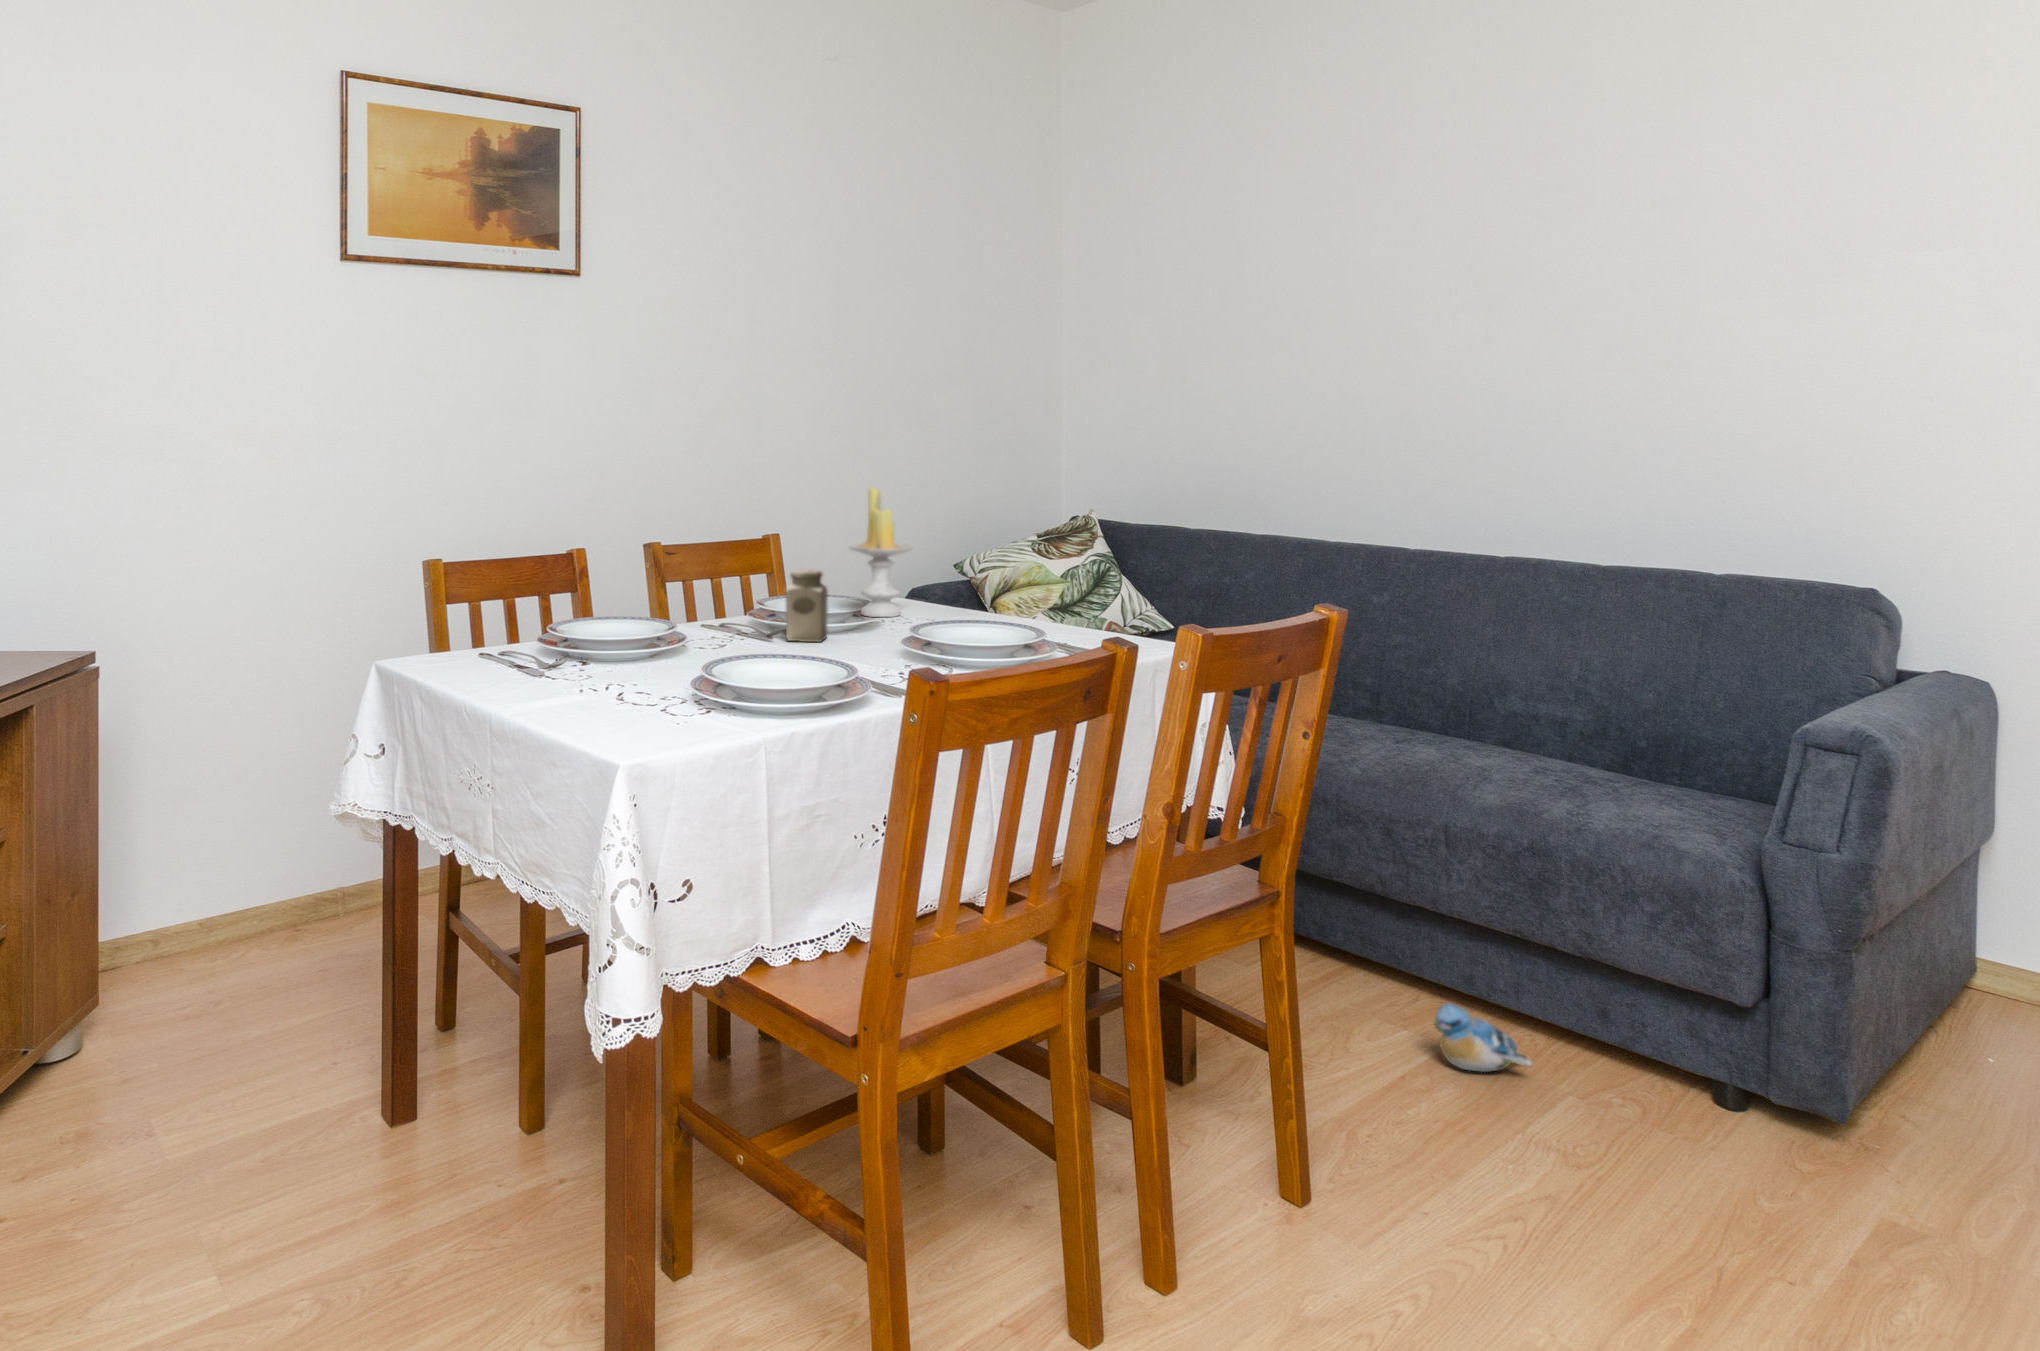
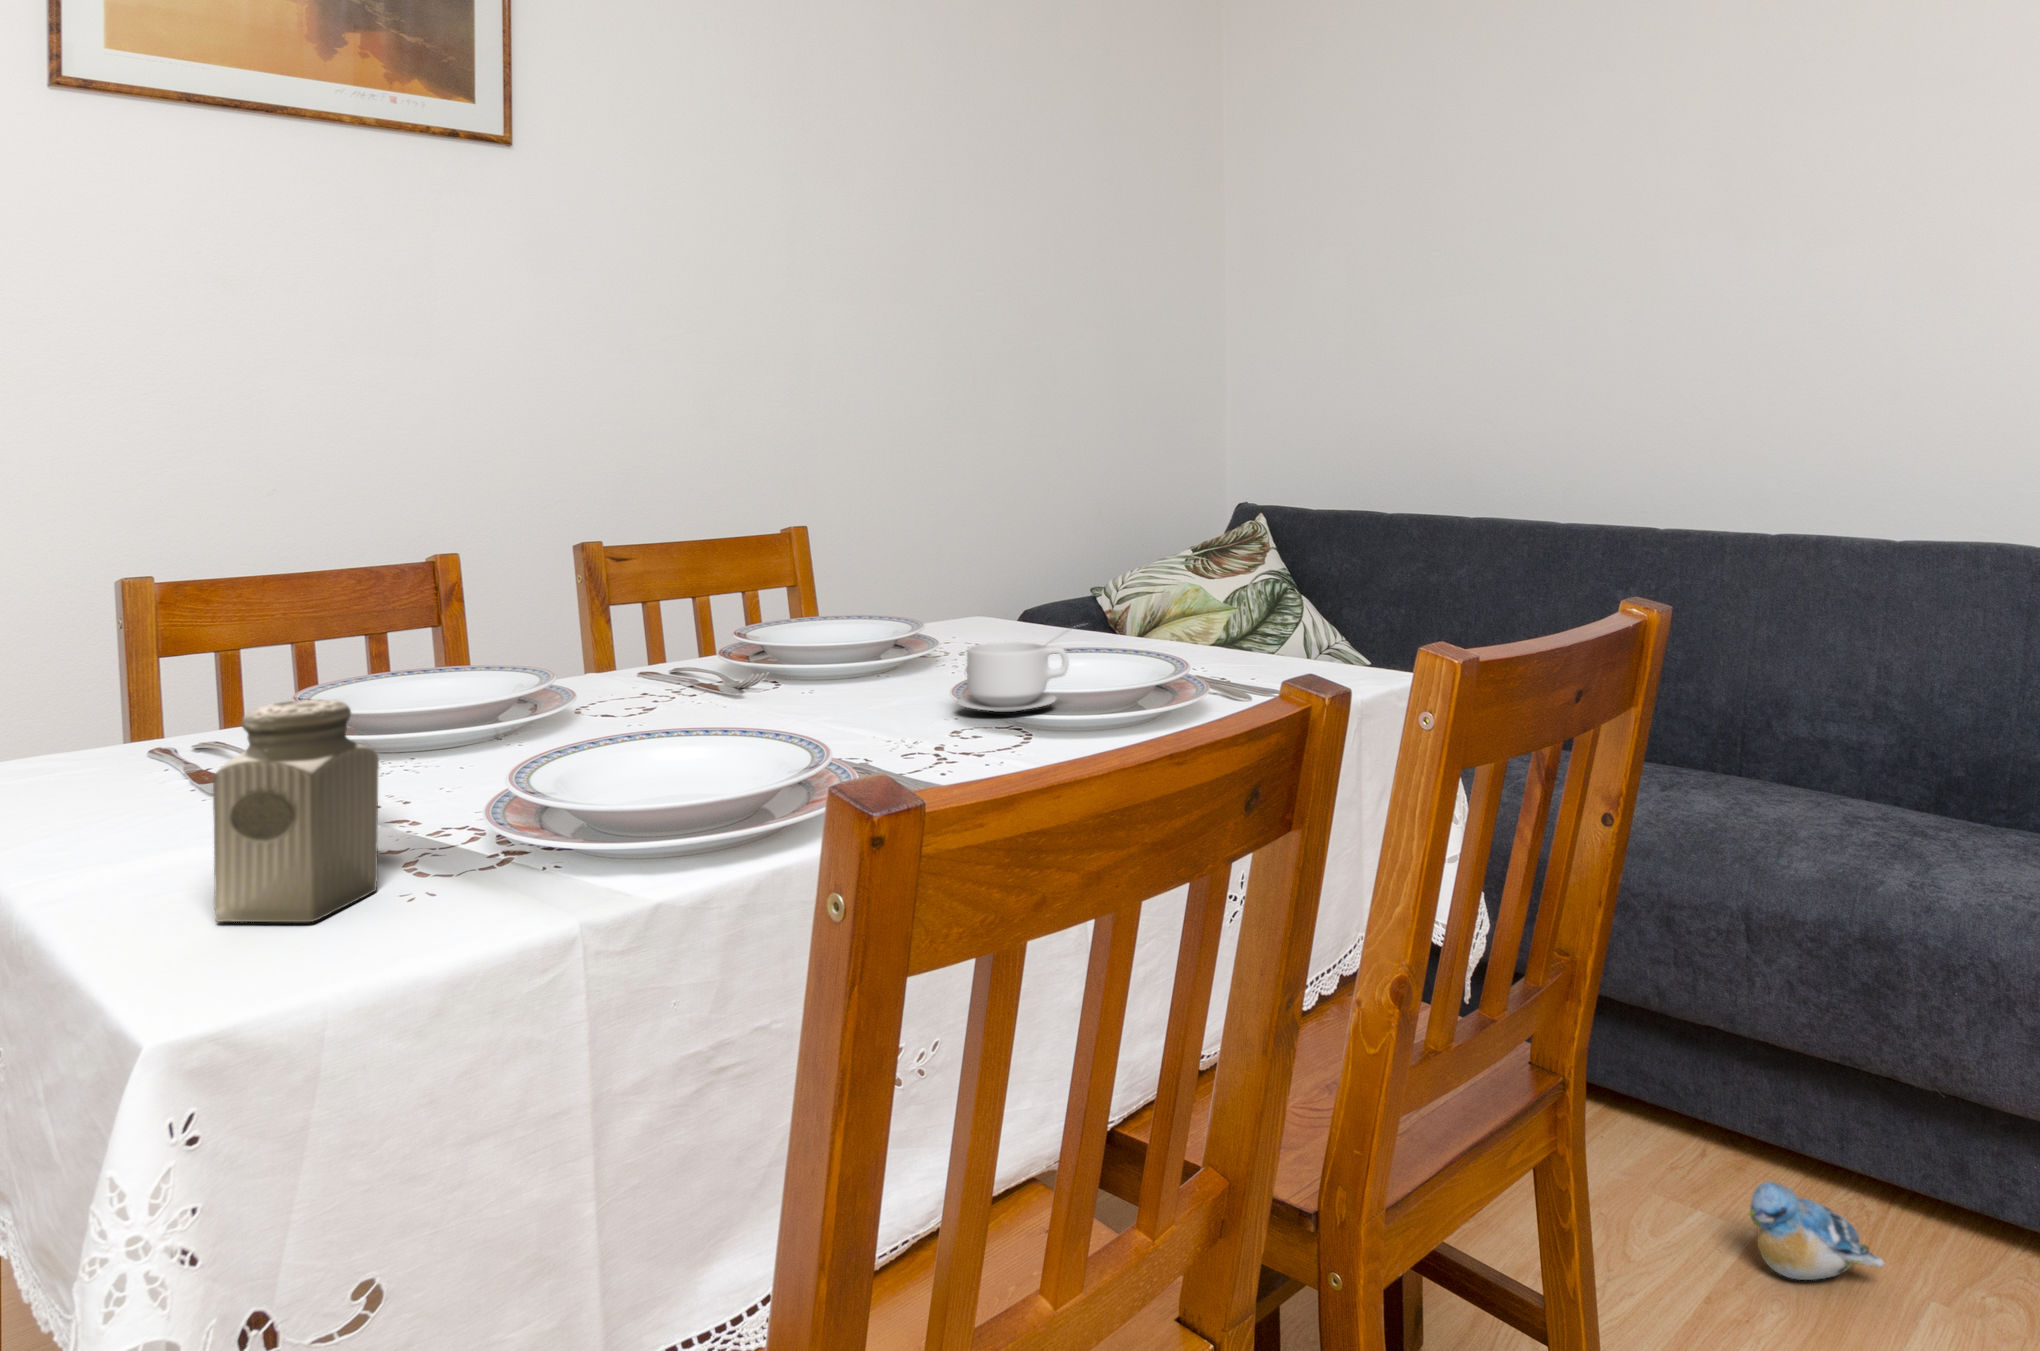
candle: present [849,488,912,617] -> none [892,455,993,655]
salt shaker: present [786,569,828,642] -> present [213,699,379,922]
teacup: none [913,607,991,655] -> present [957,641,1069,712]

